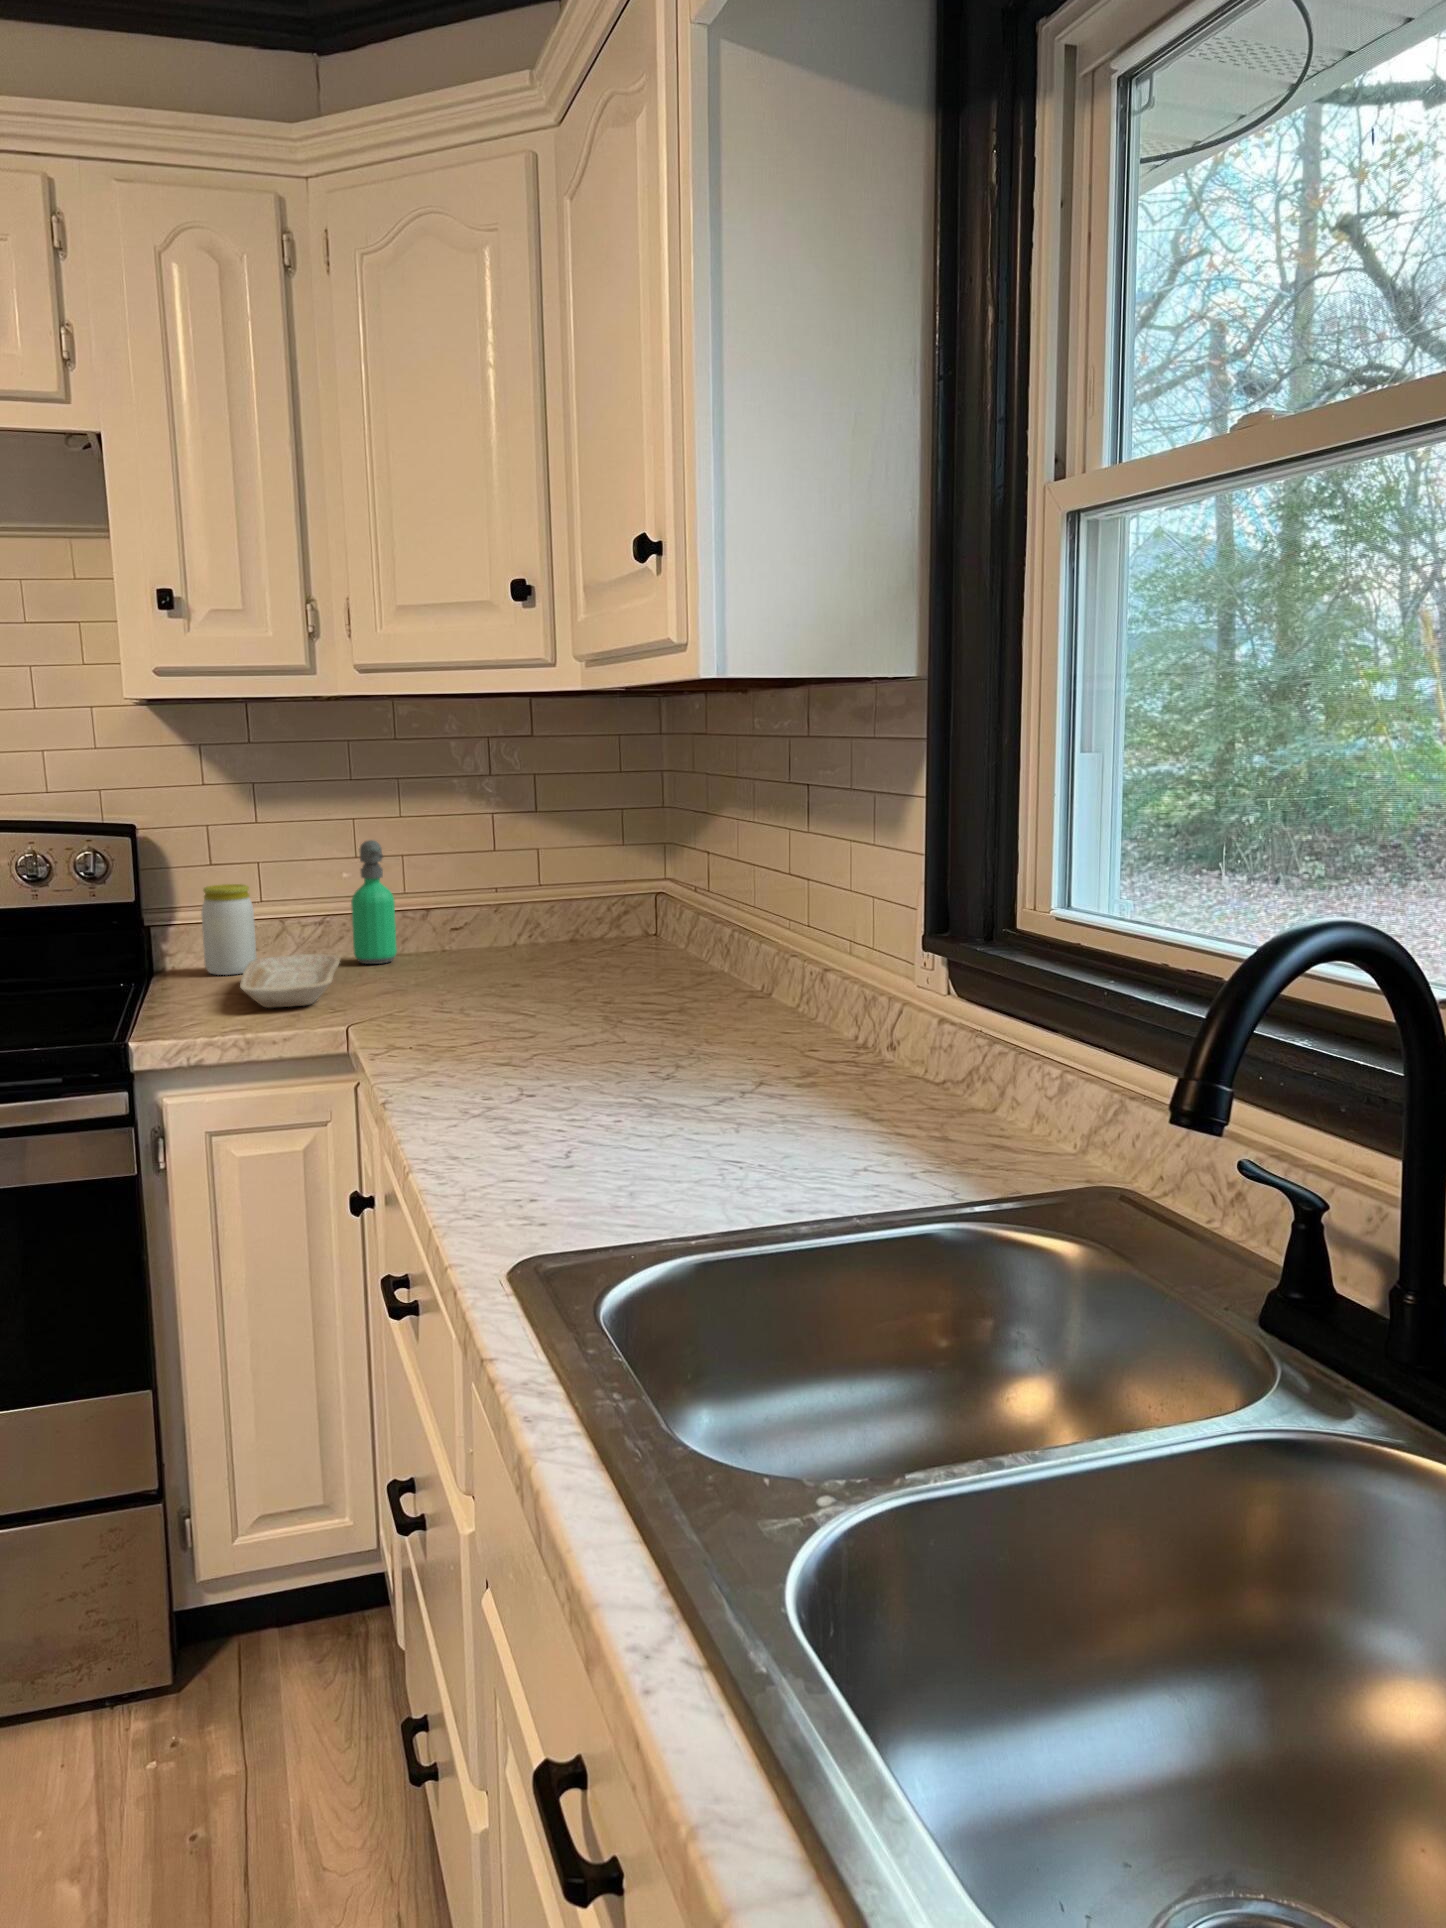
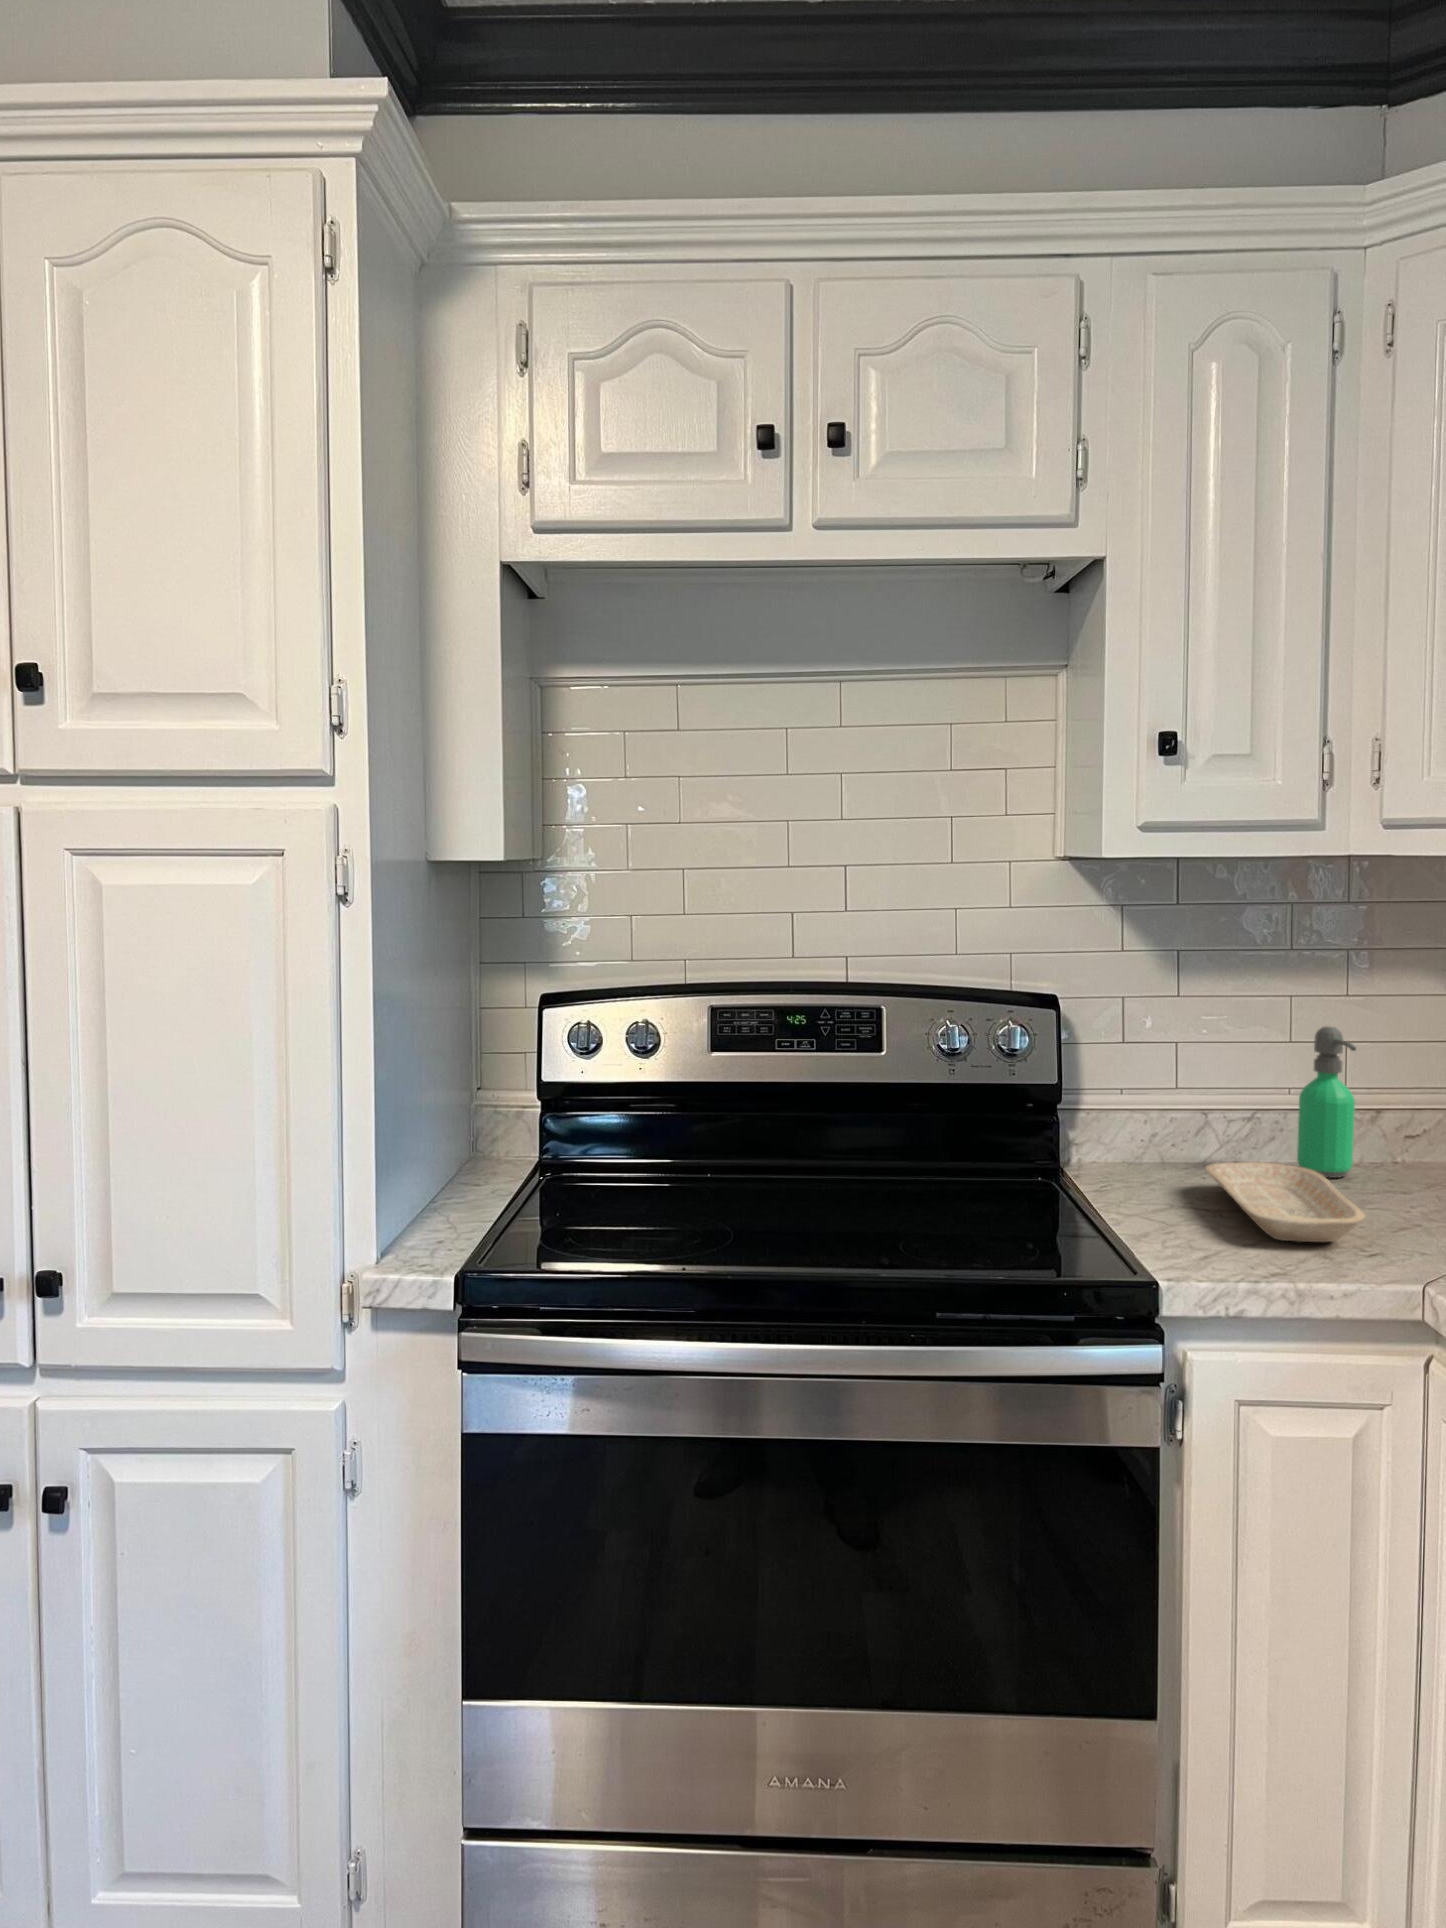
jar: present [201,884,257,975] -> none [1124,1068,1186,1176]

